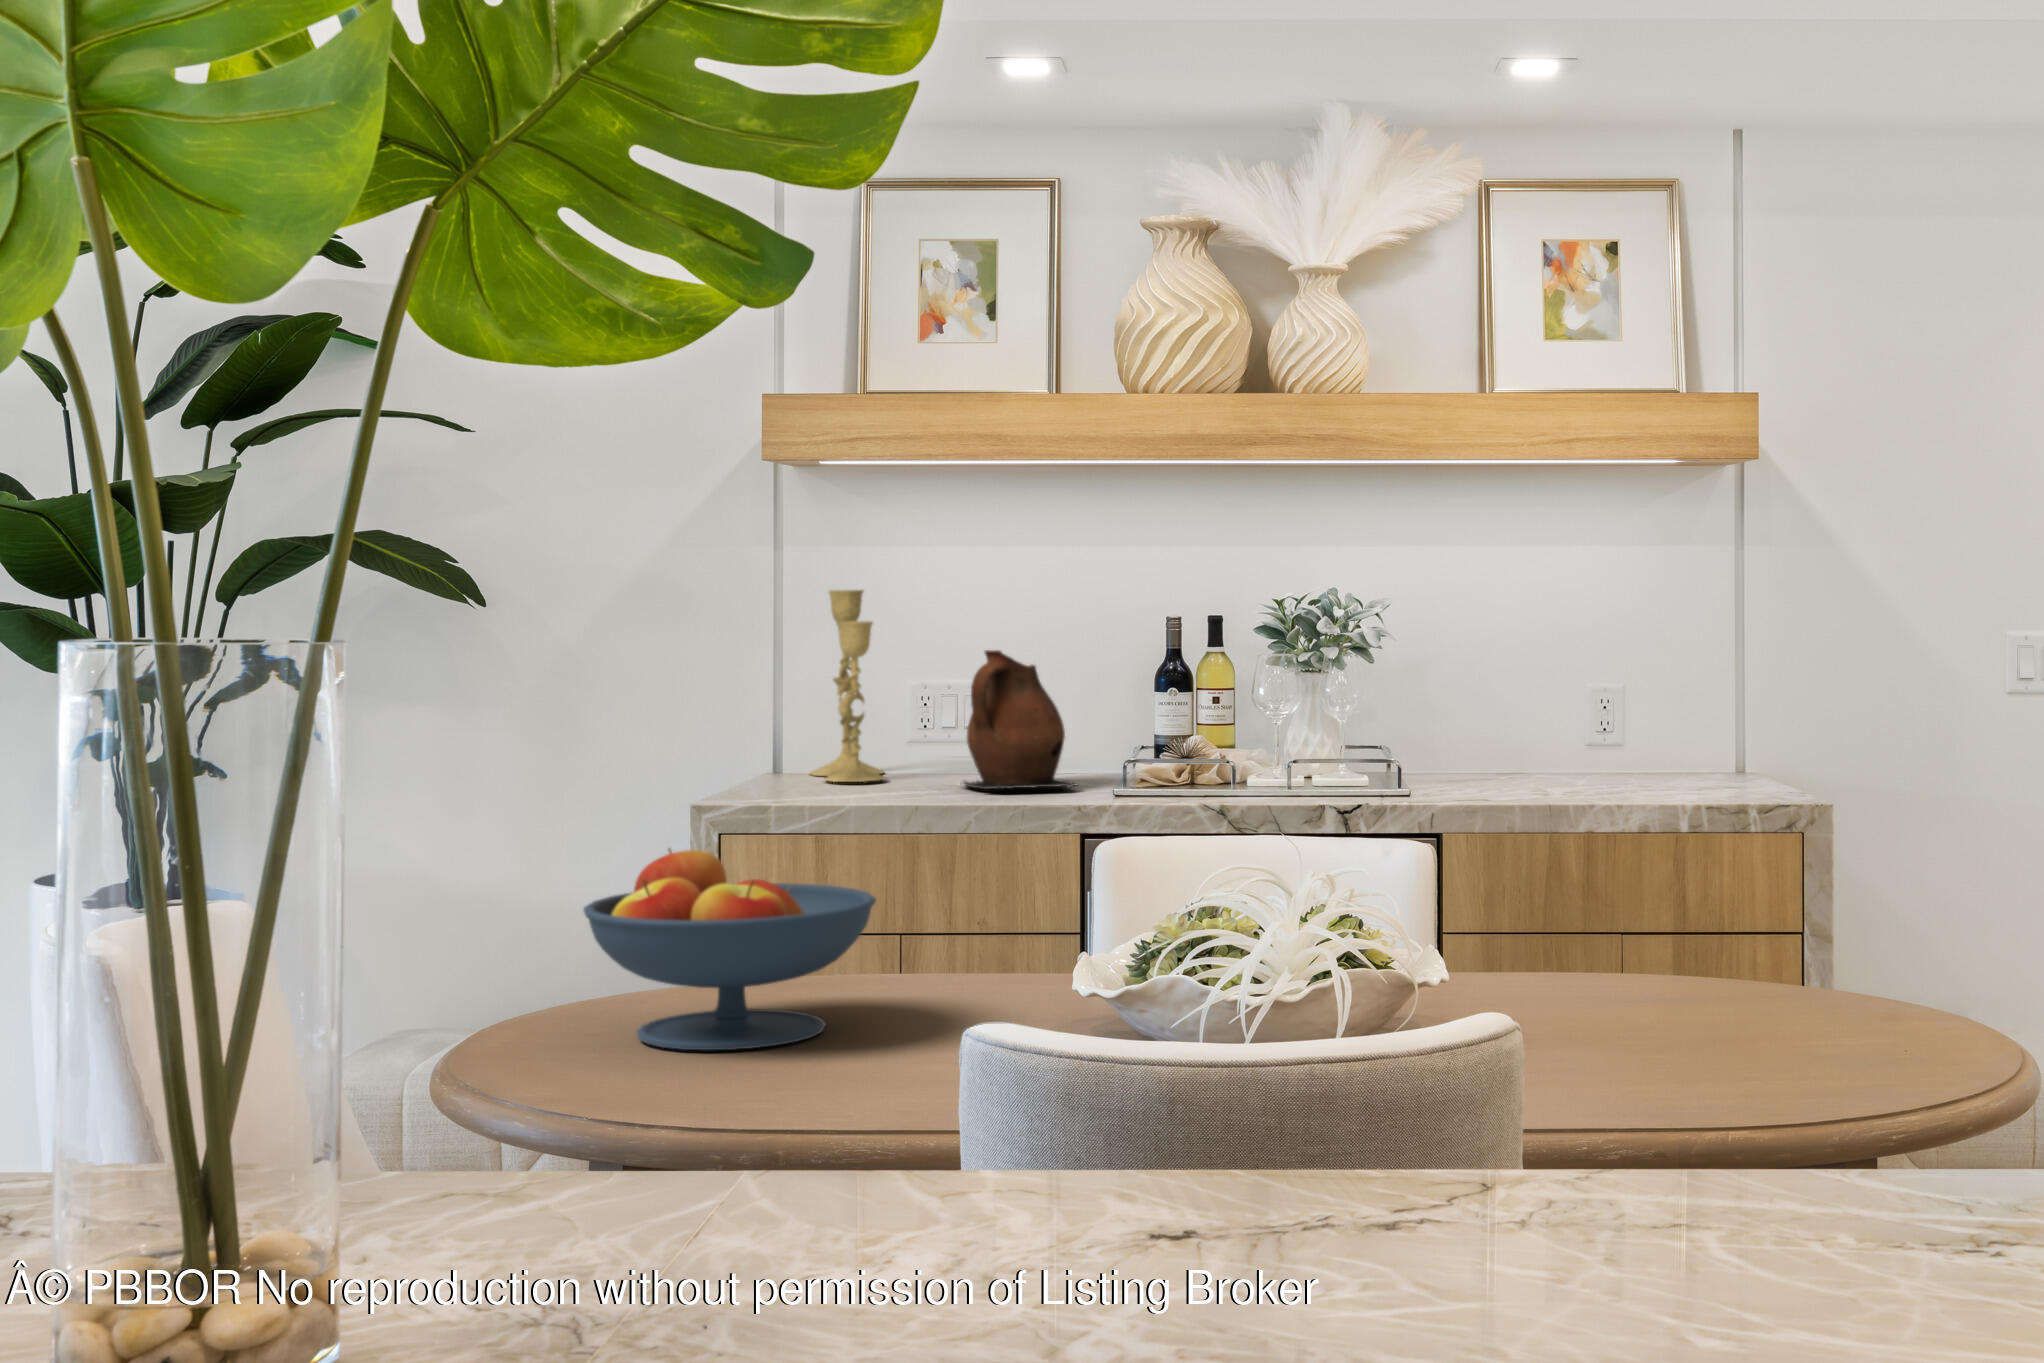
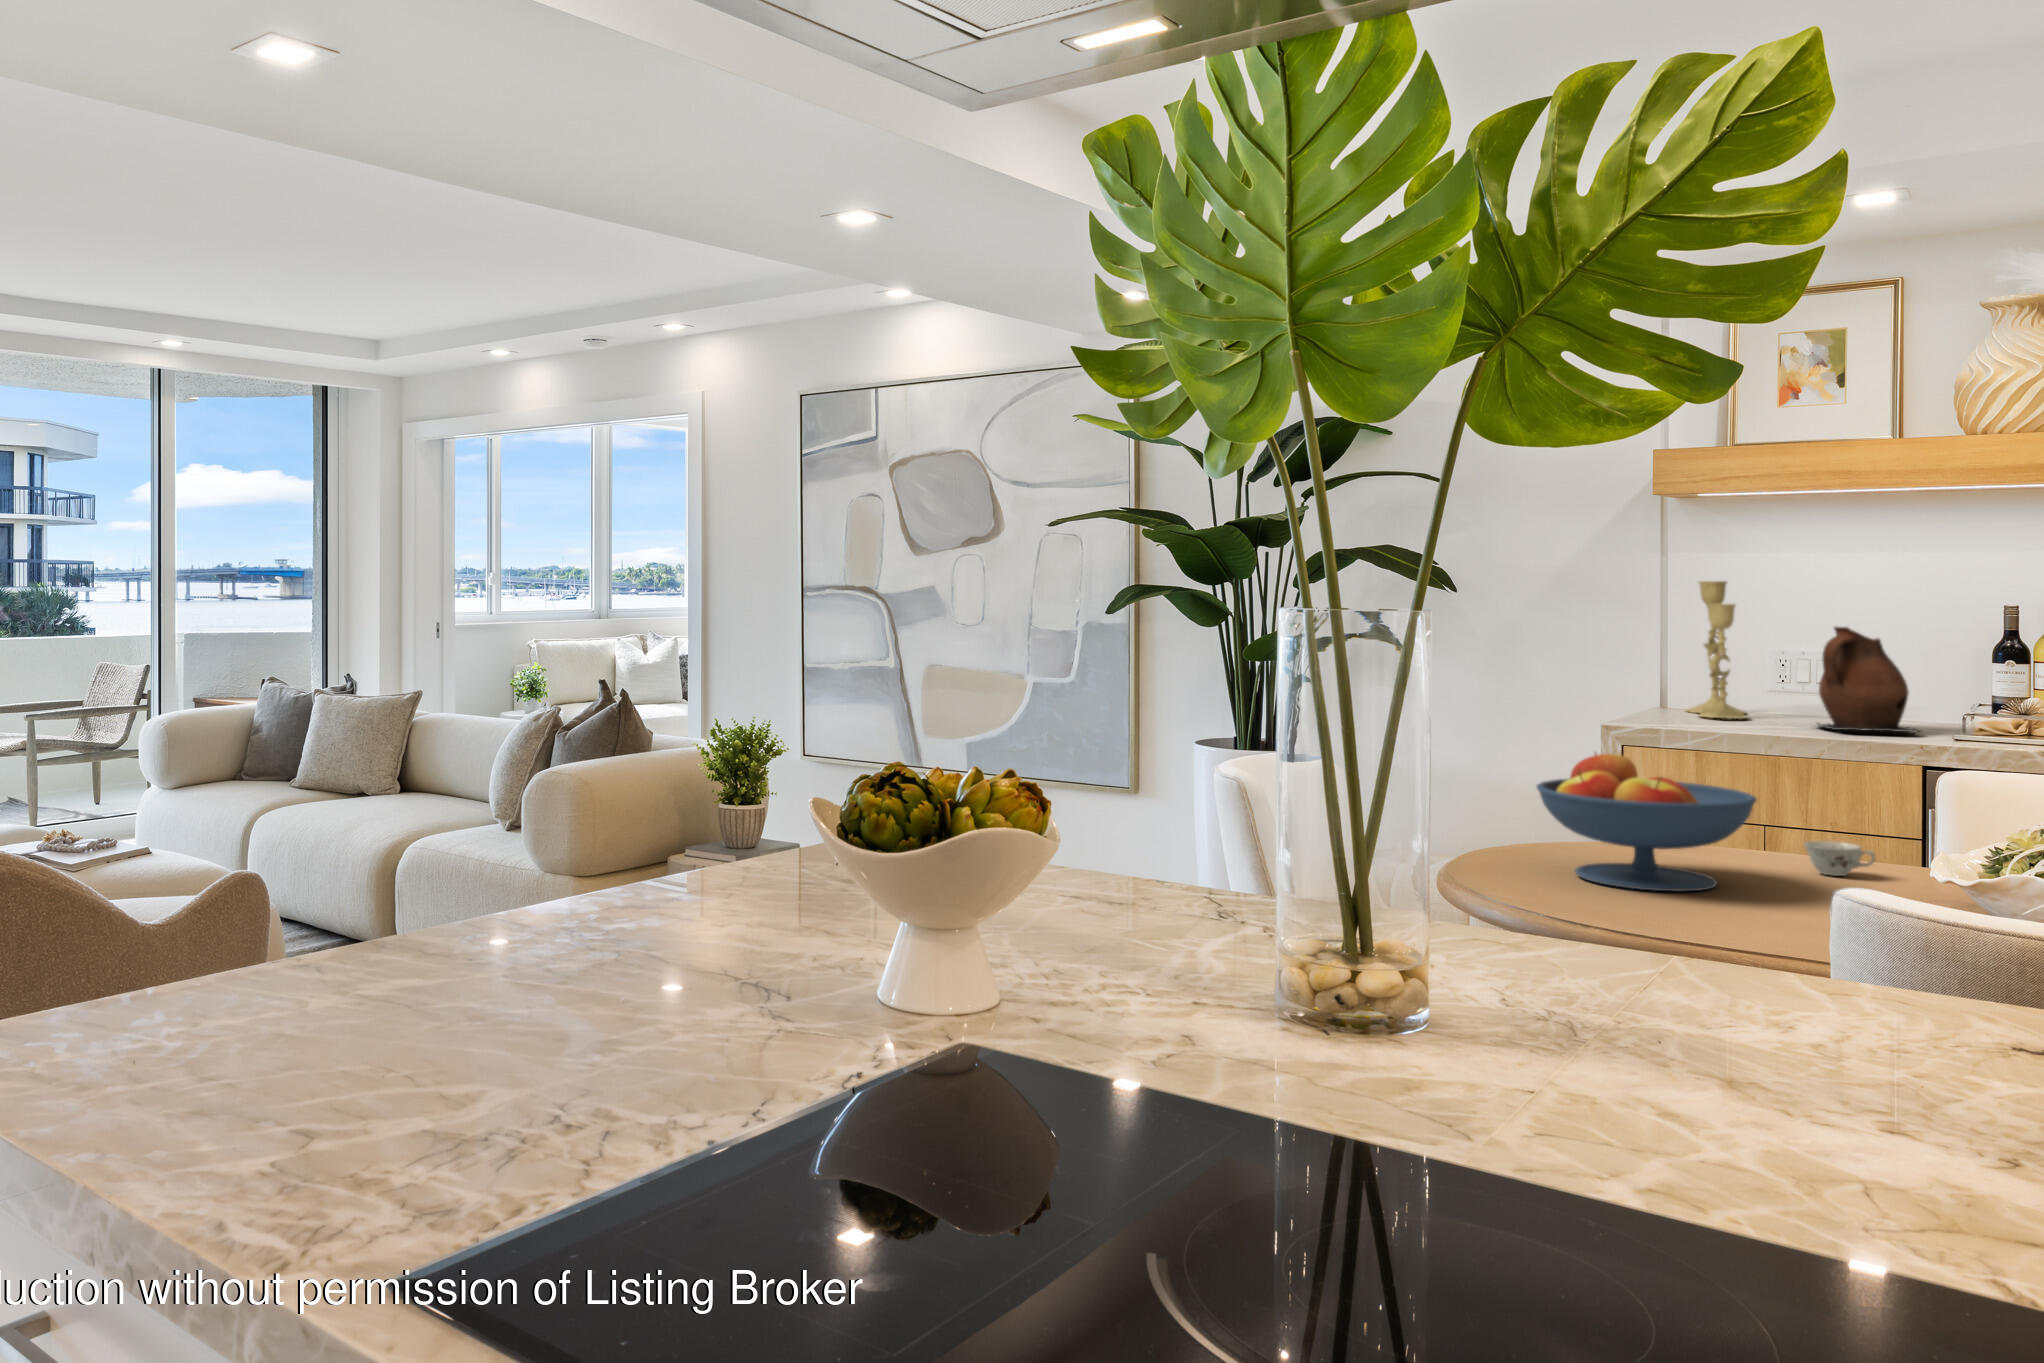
teacup: none [934,947,1016,995] -> present [1804,841,1875,876]

